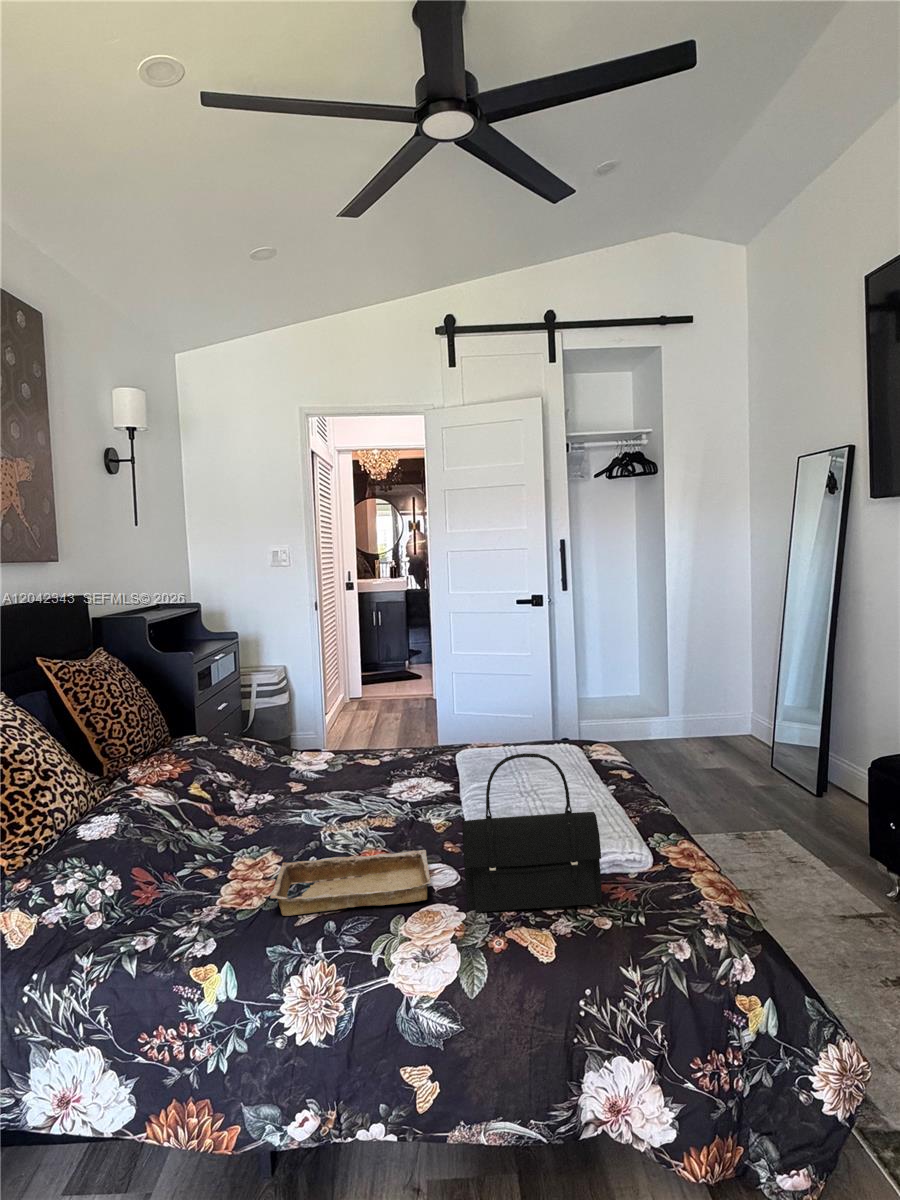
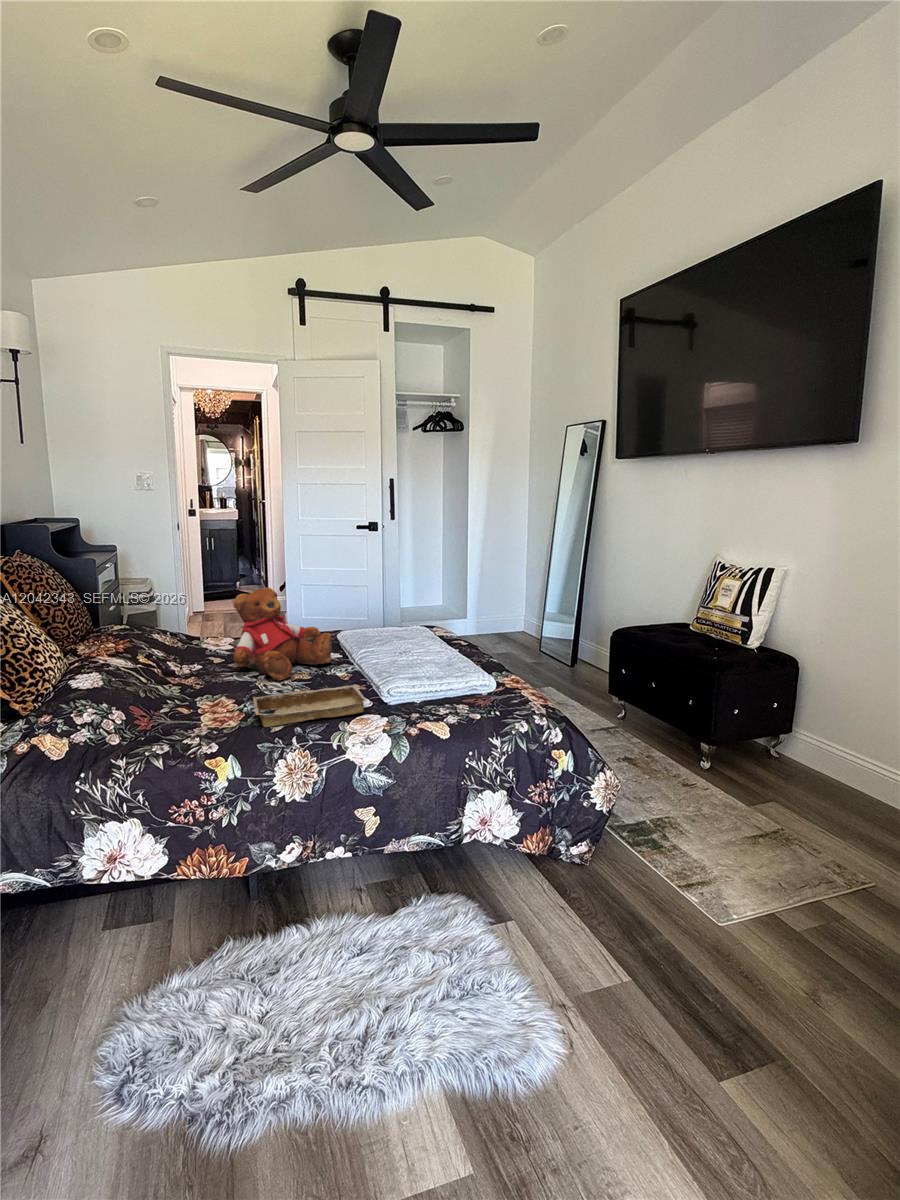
teddy bear: none [281,700,413,831] -> present [233,588,332,680]
handbag: present [462,753,602,912] -> none [389,613,477,717]

